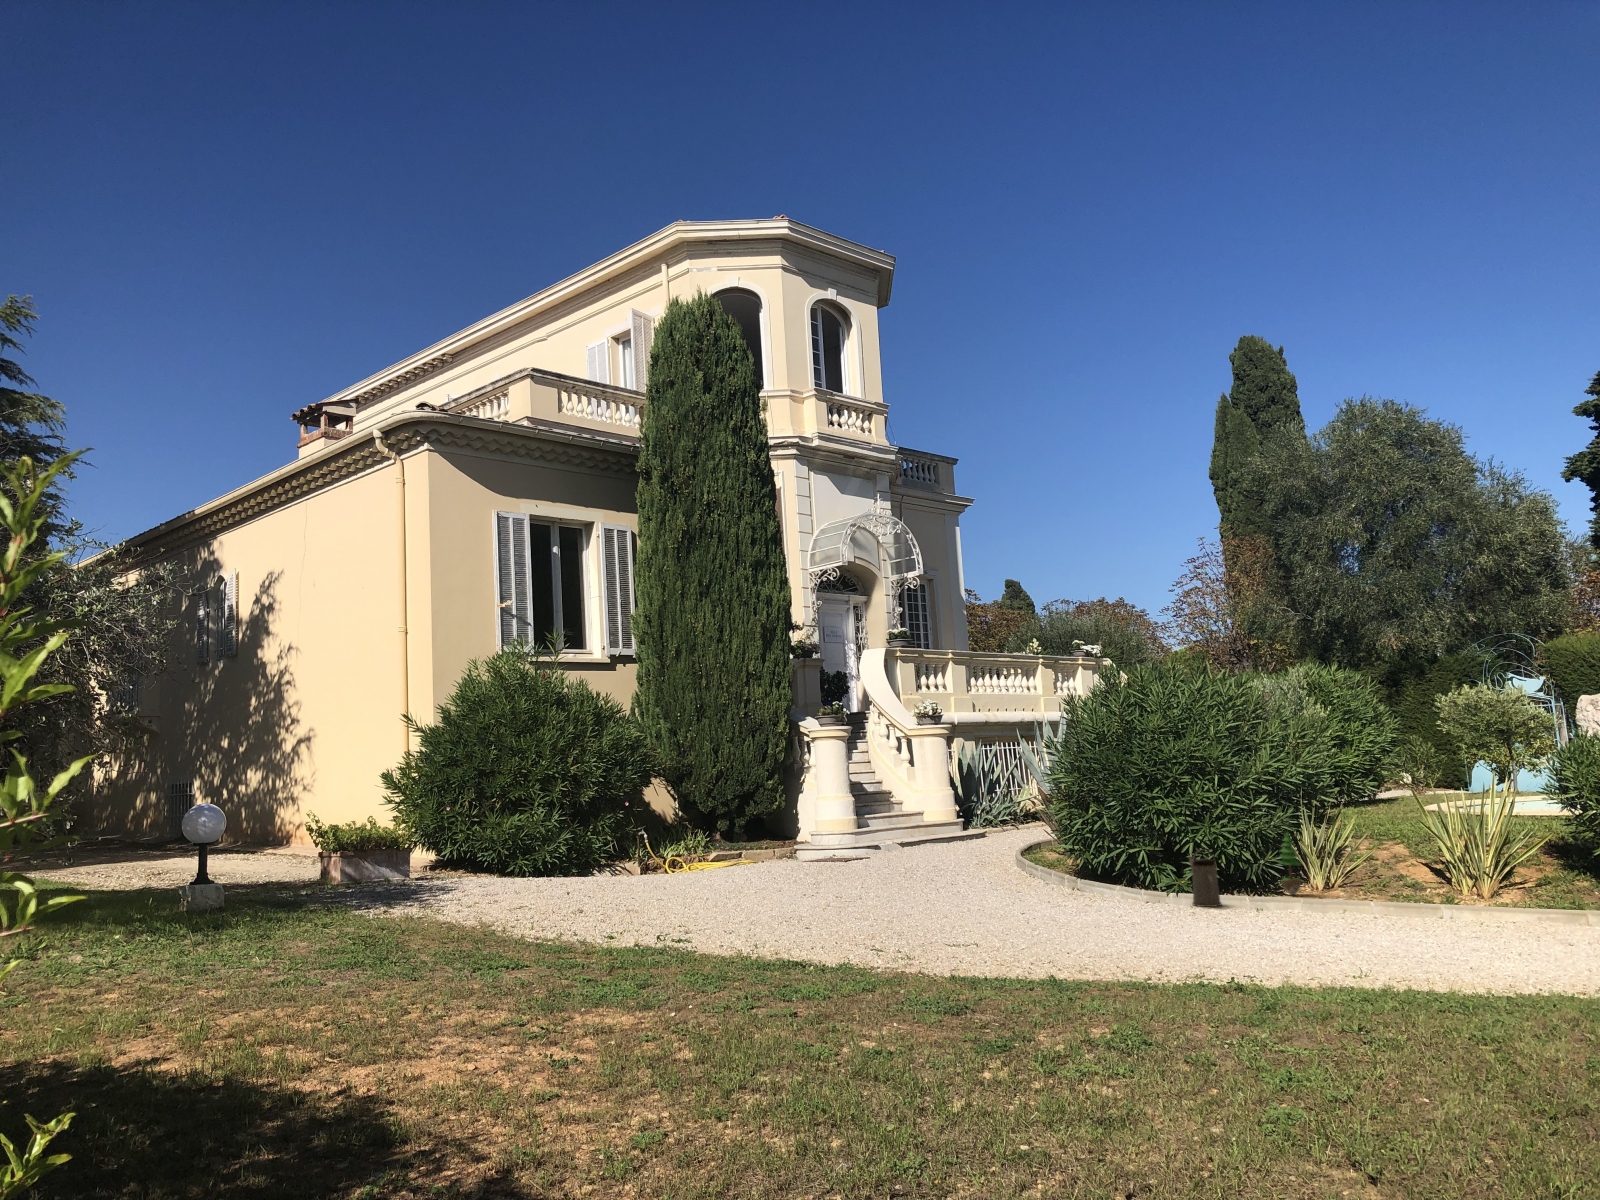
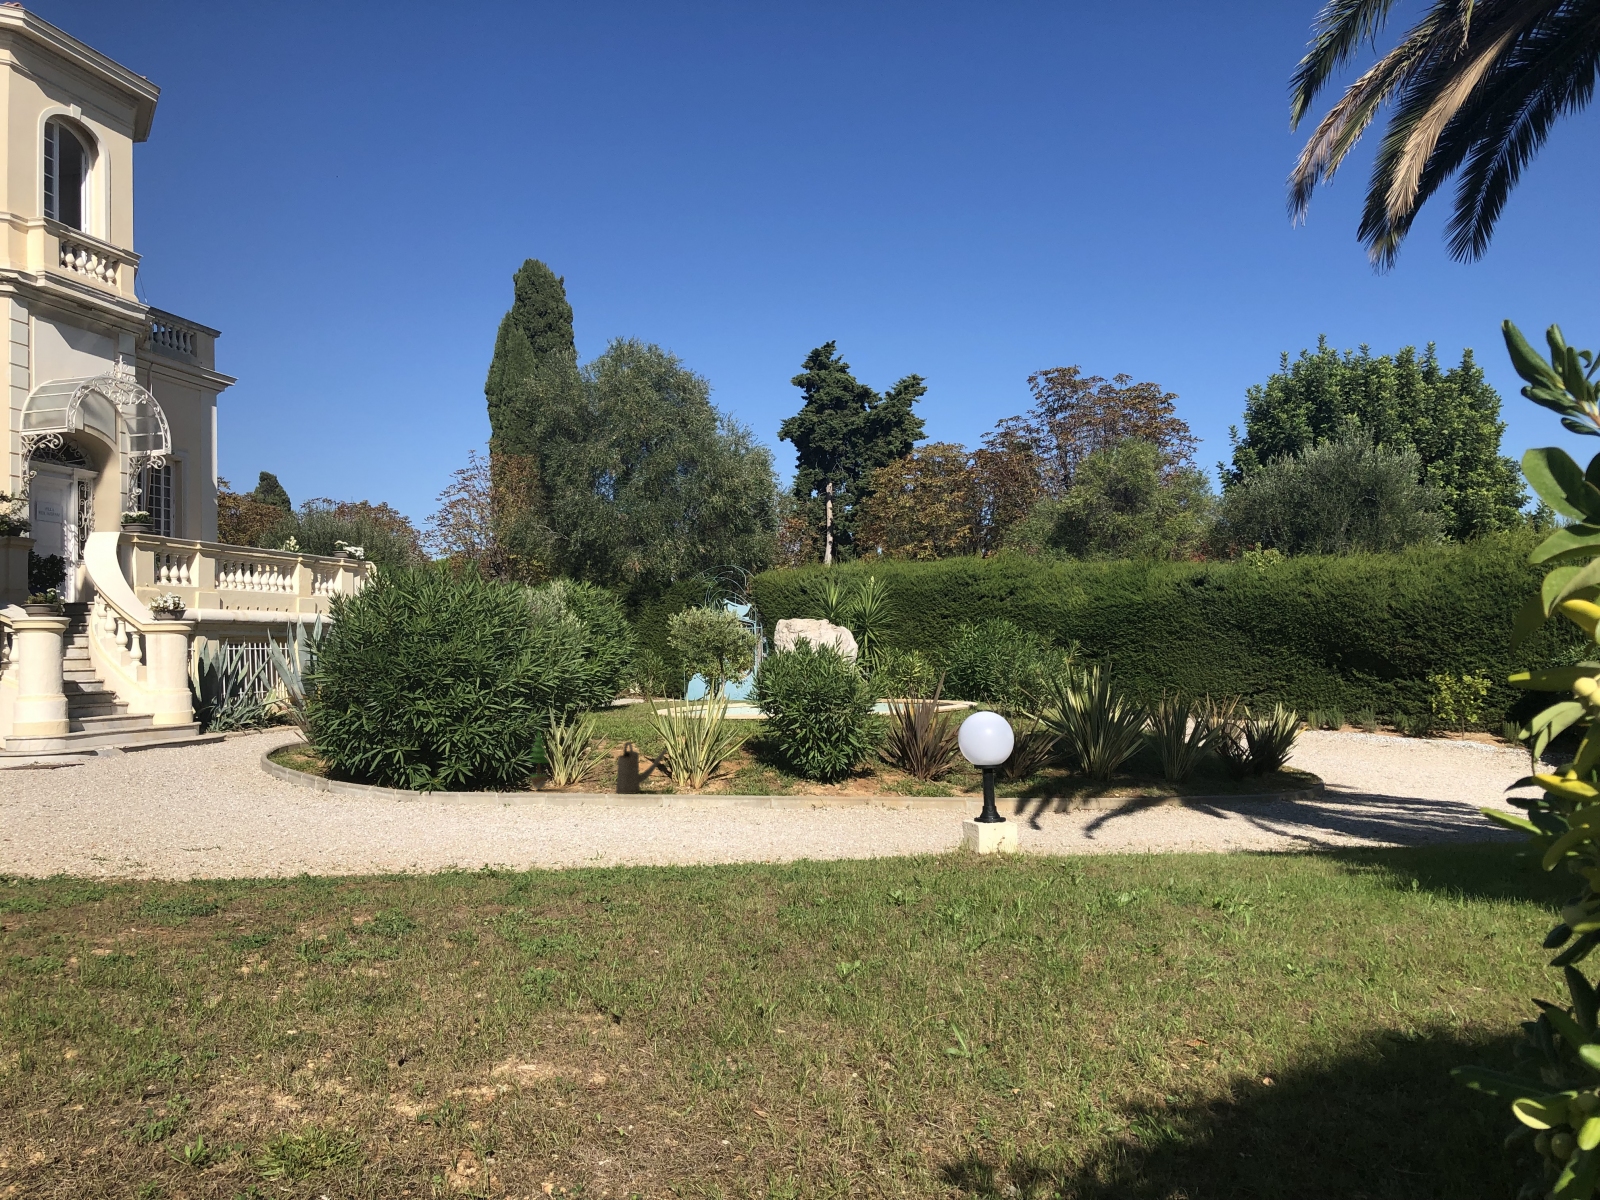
watering can: present [1188,853,1222,907] -> present [608,742,667,794]

